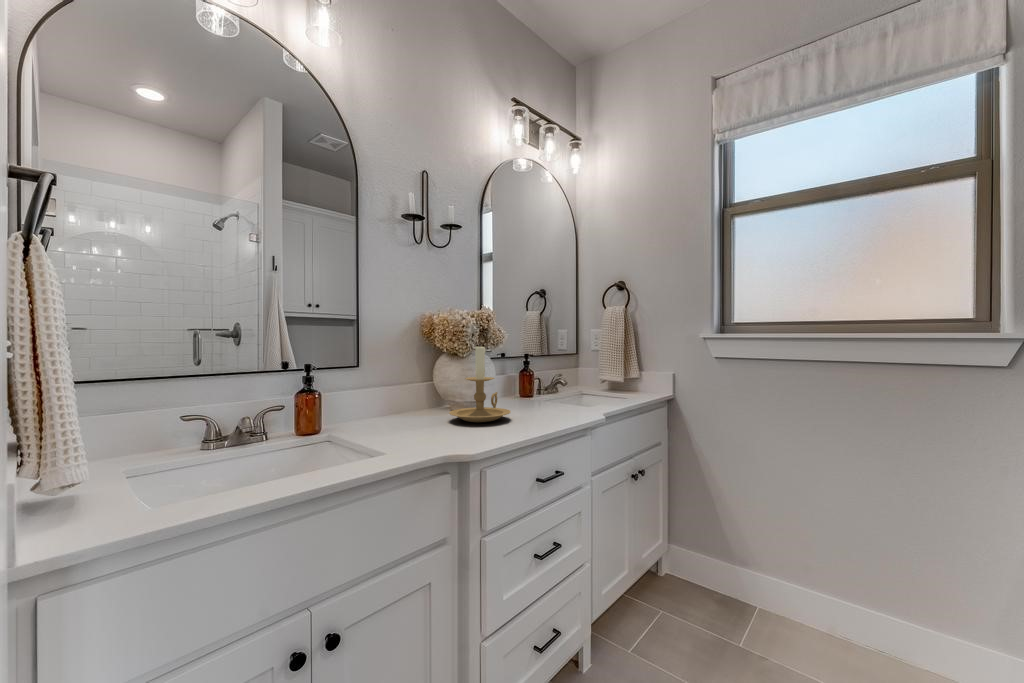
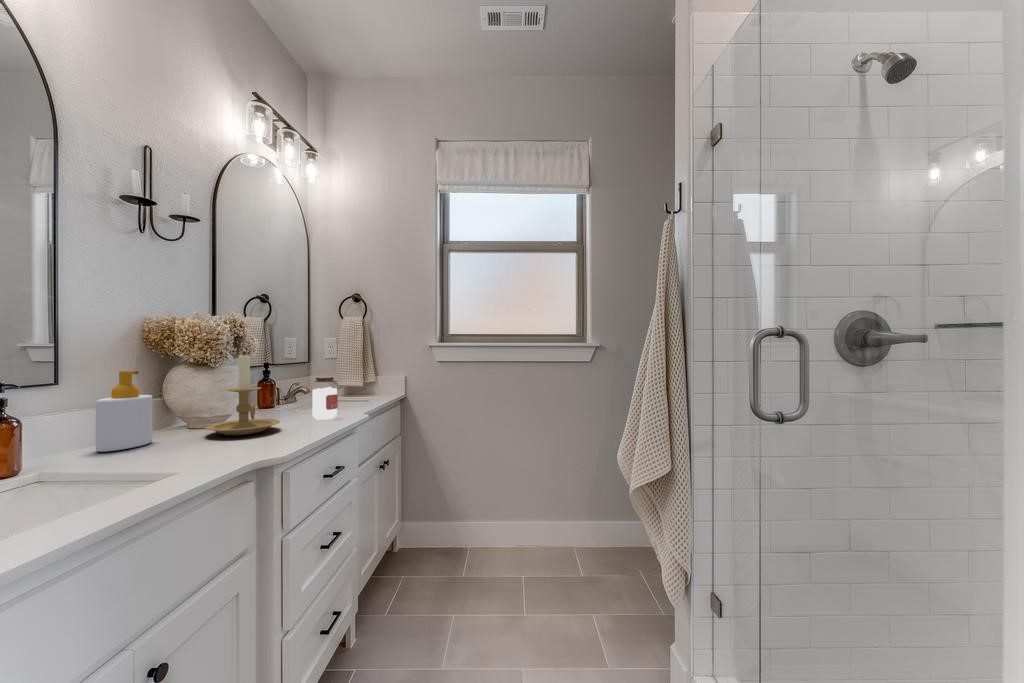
soap bottle: none [375,358,415,423] -> present [96,371,153,452]
jar: none [546,371,573,416] -> present [311,377,338,420]

